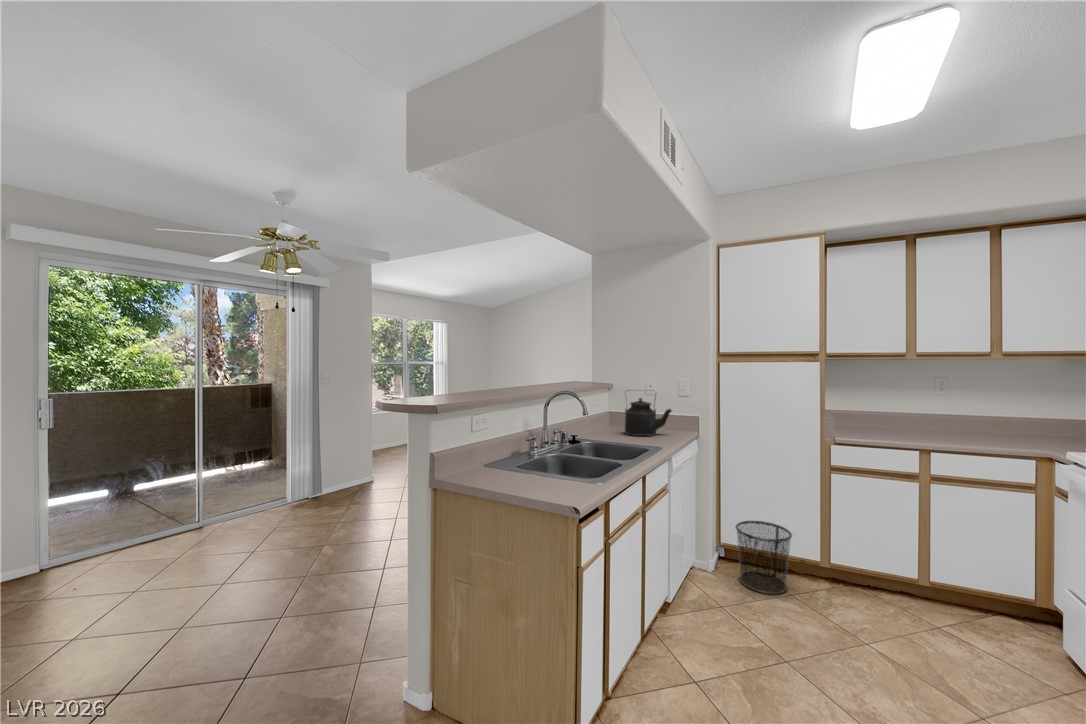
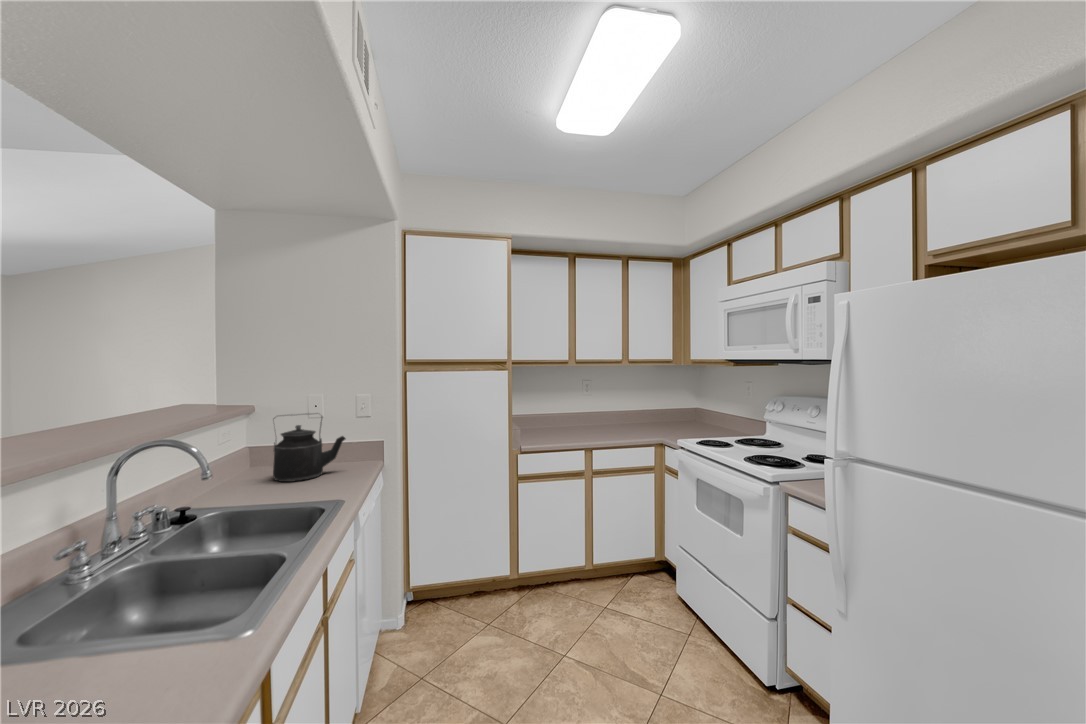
waste bin: present [736,521,792,594] -> none [427,549,486,637]

